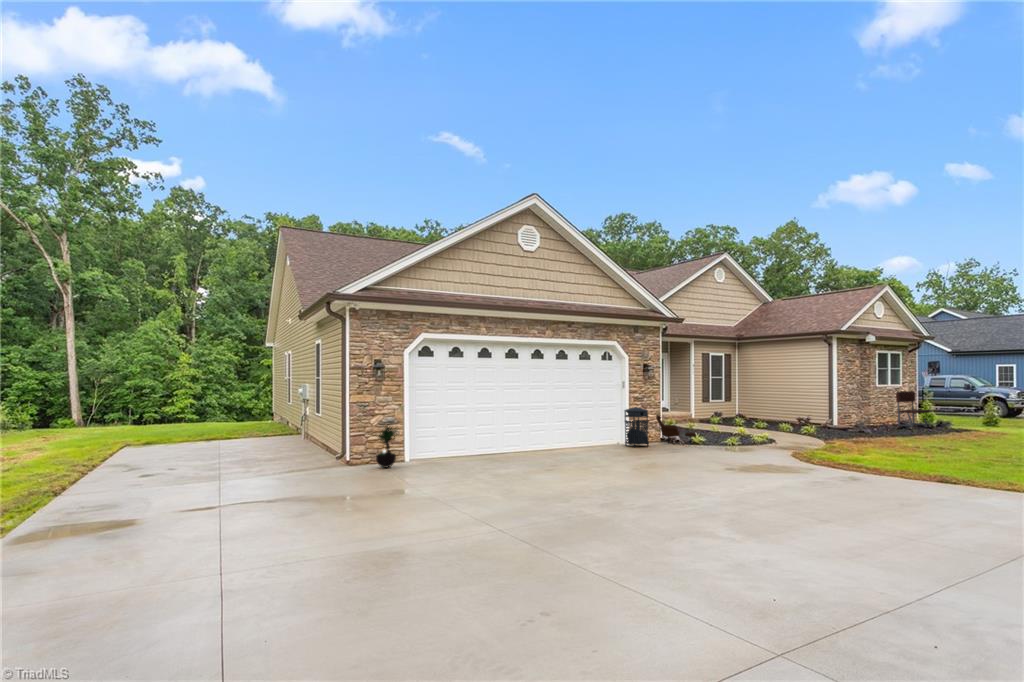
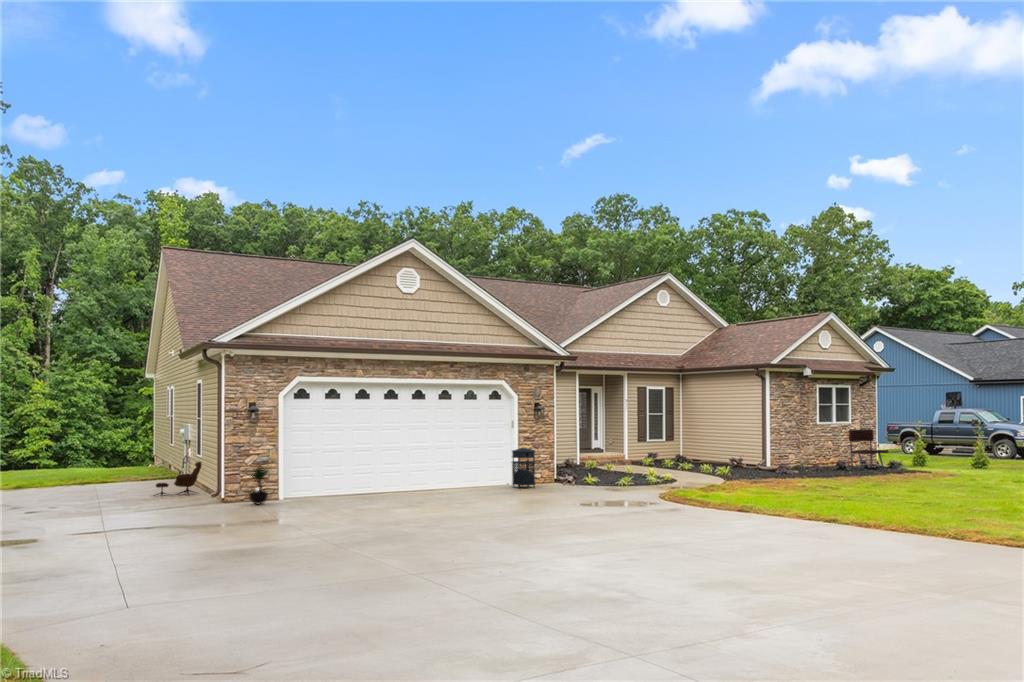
lounge chair: present [657,415,696,443] -> present [156,462,202,495]

